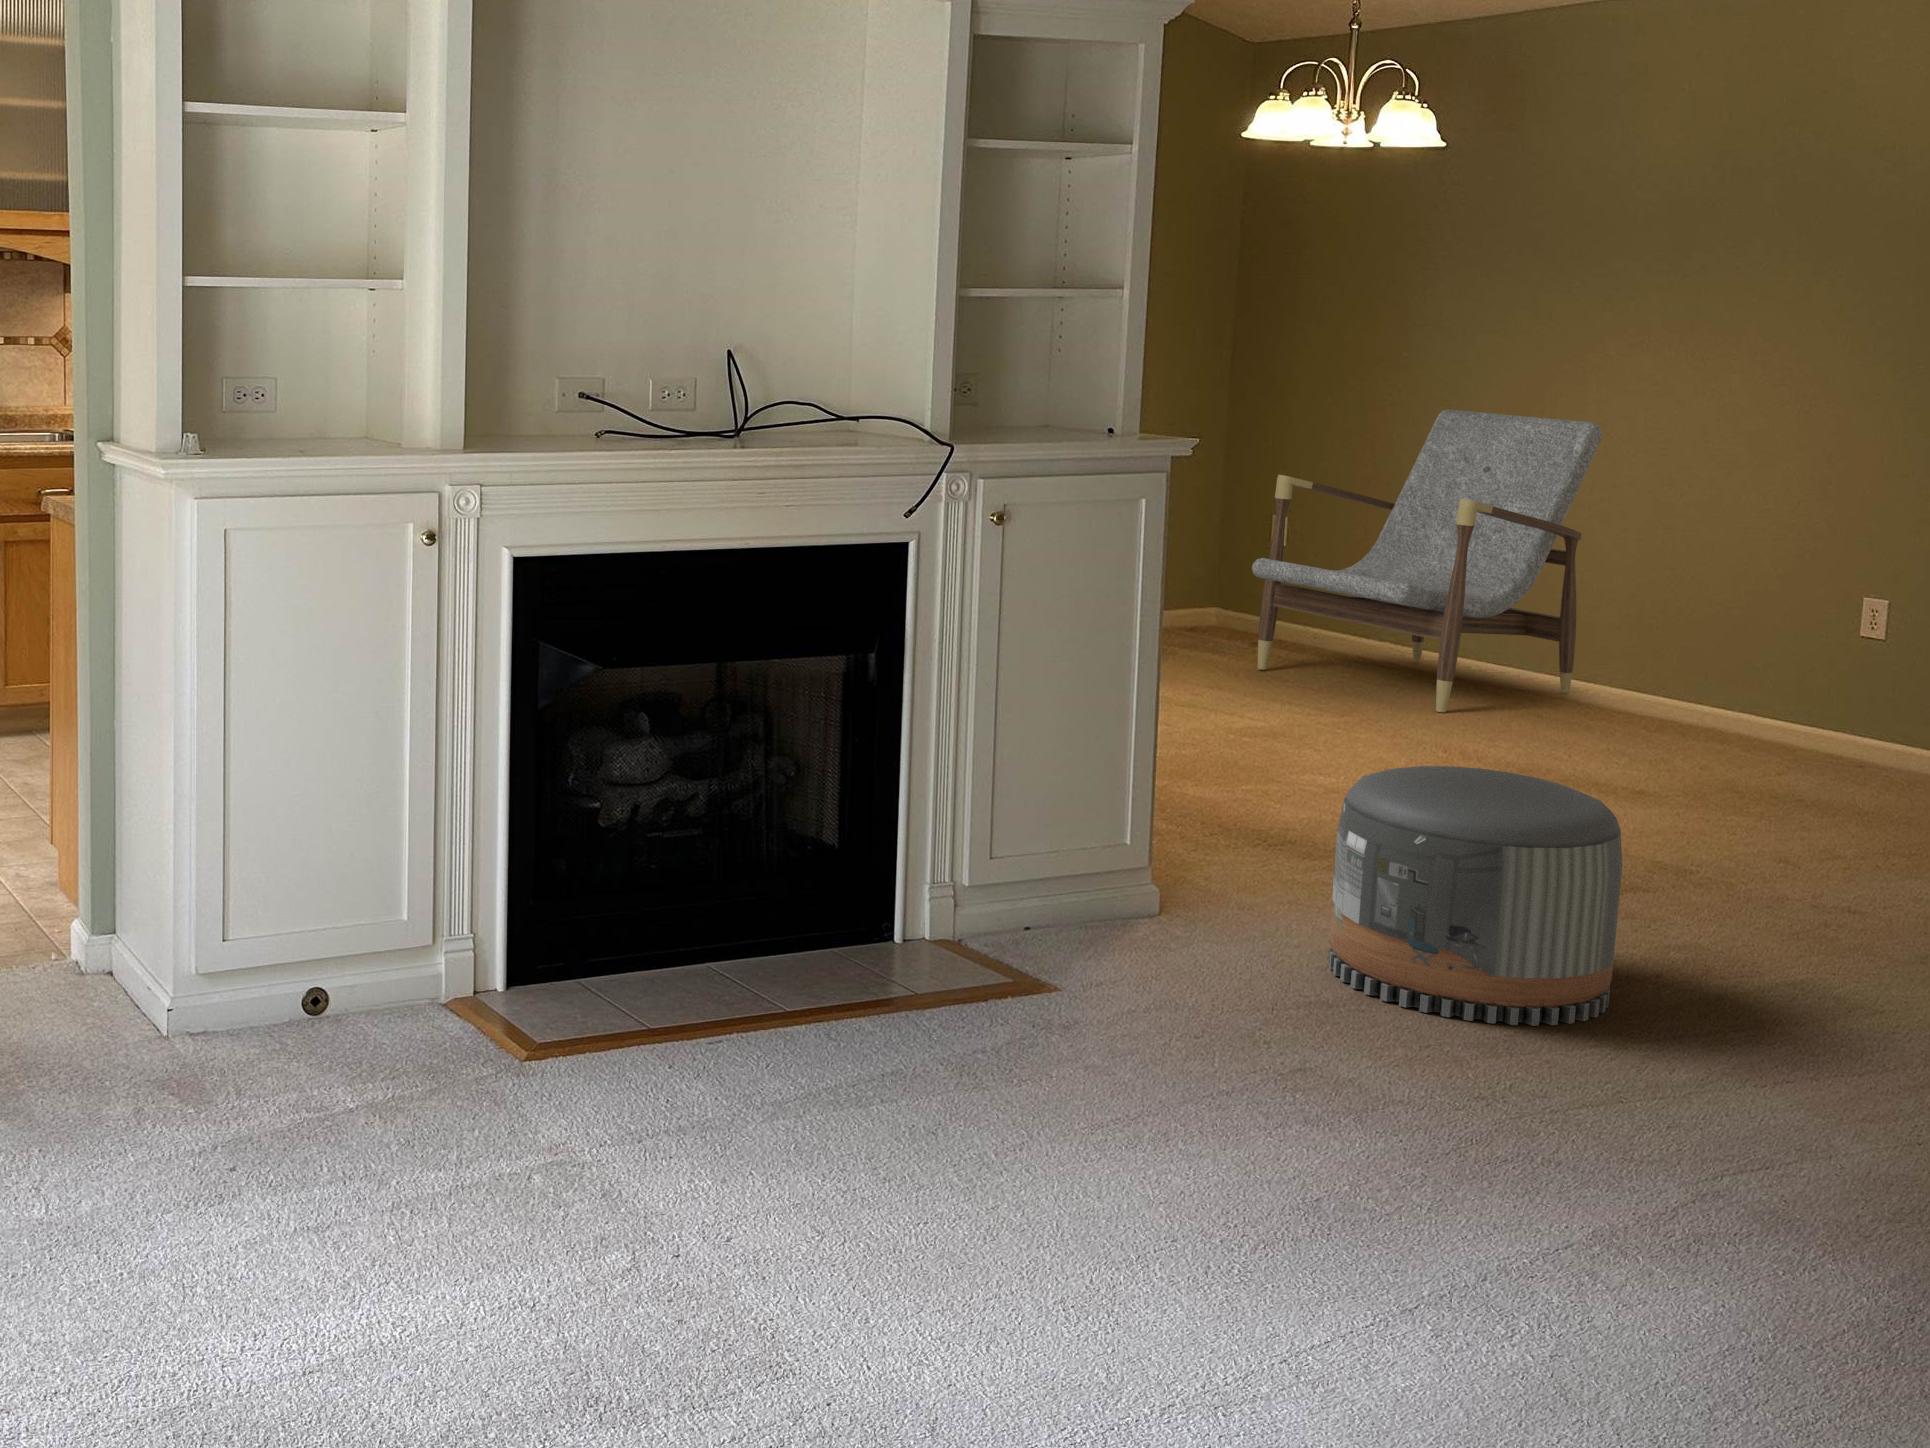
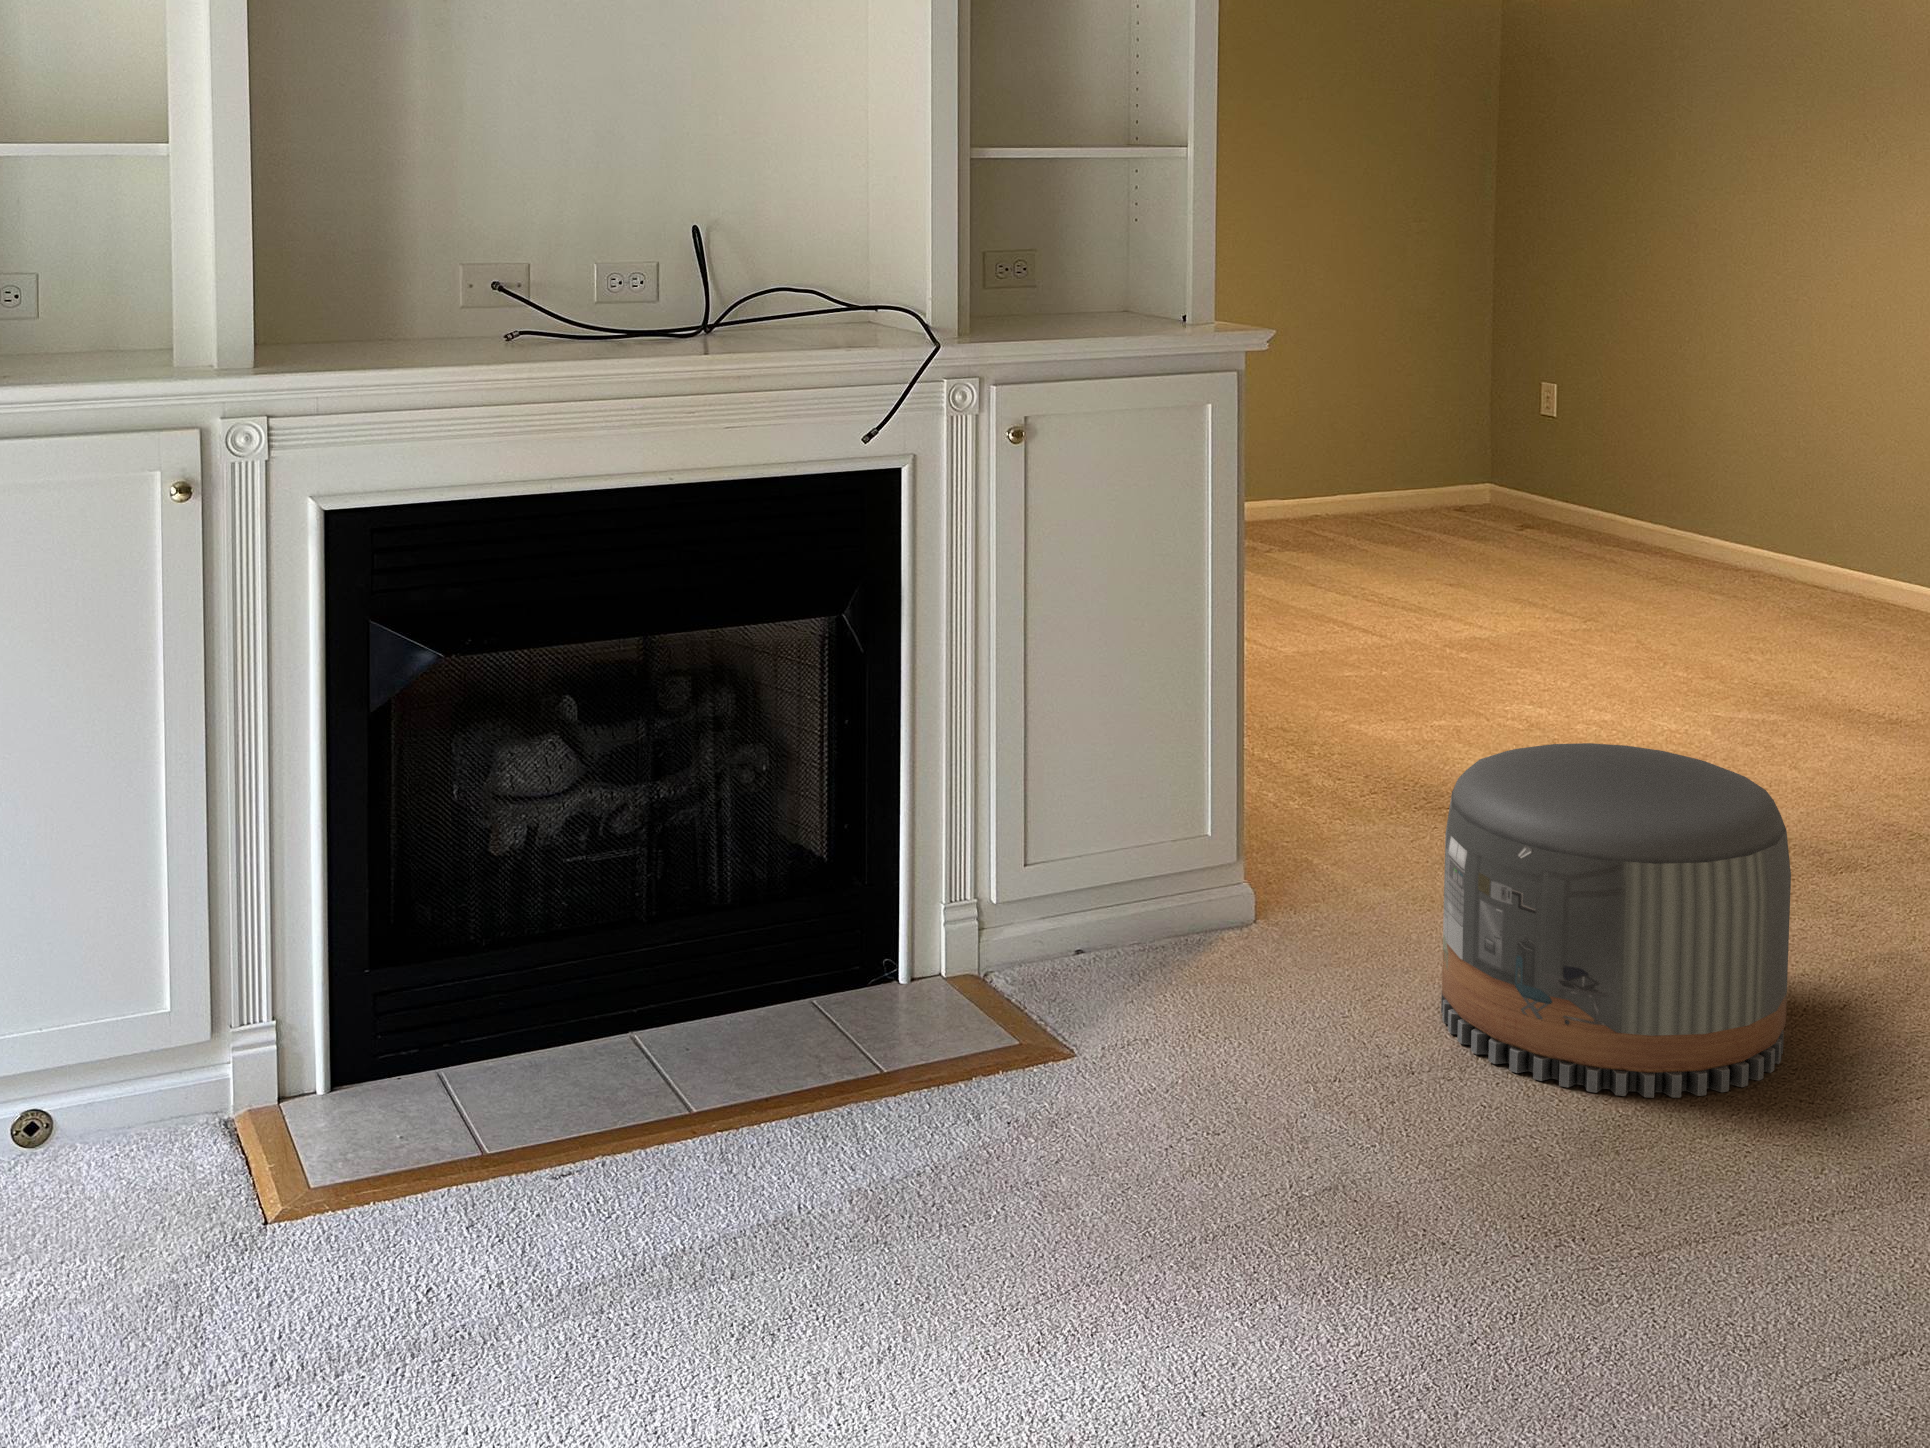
armchair: present [1252,410,1602,712] -> none [1499,279,1882,632]

